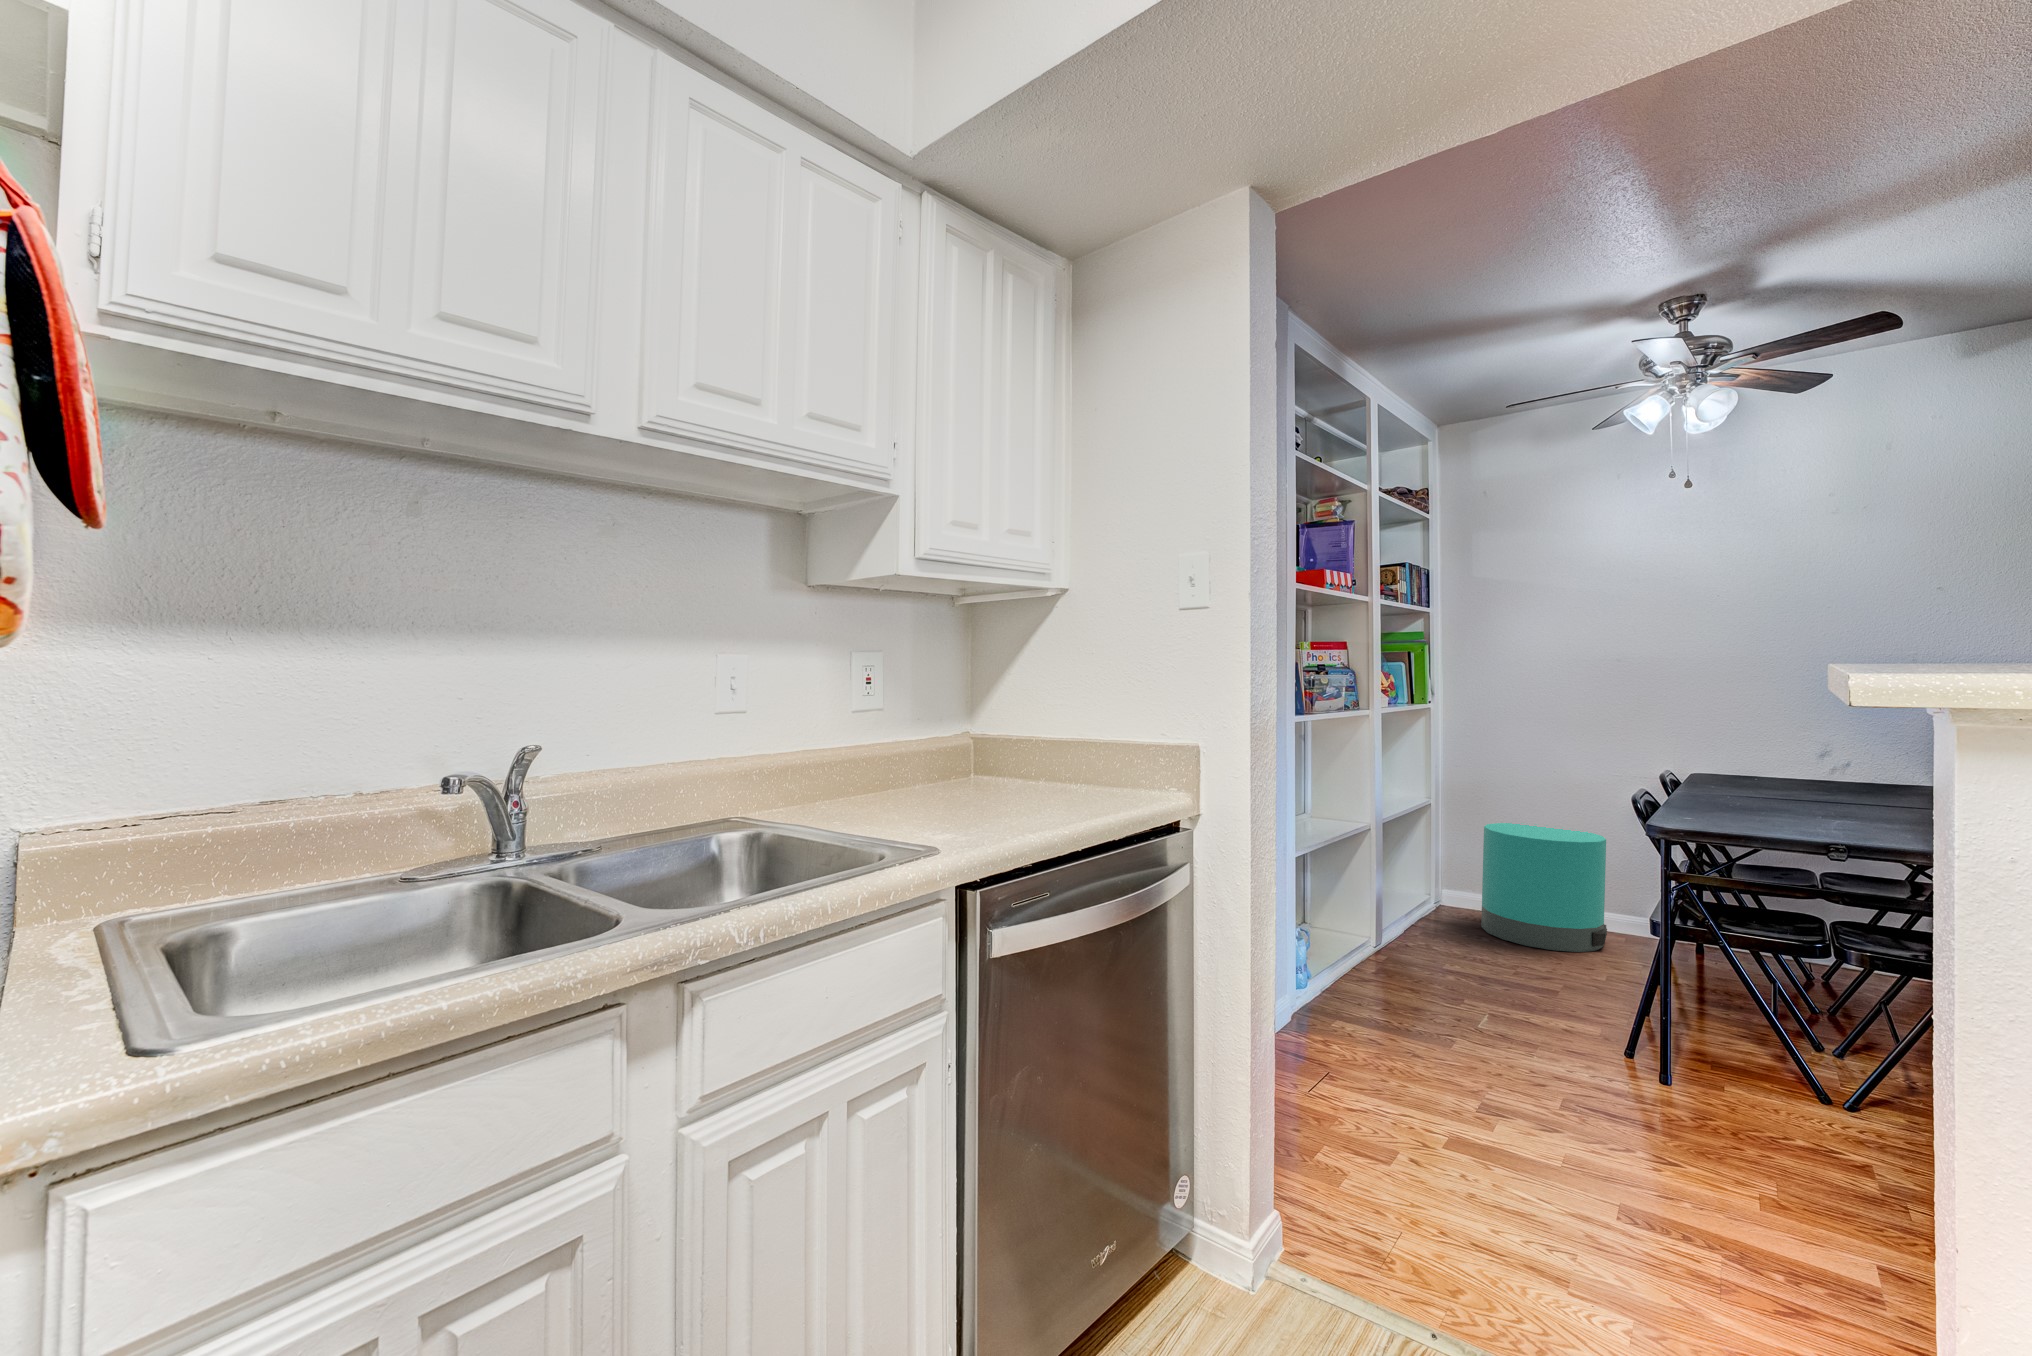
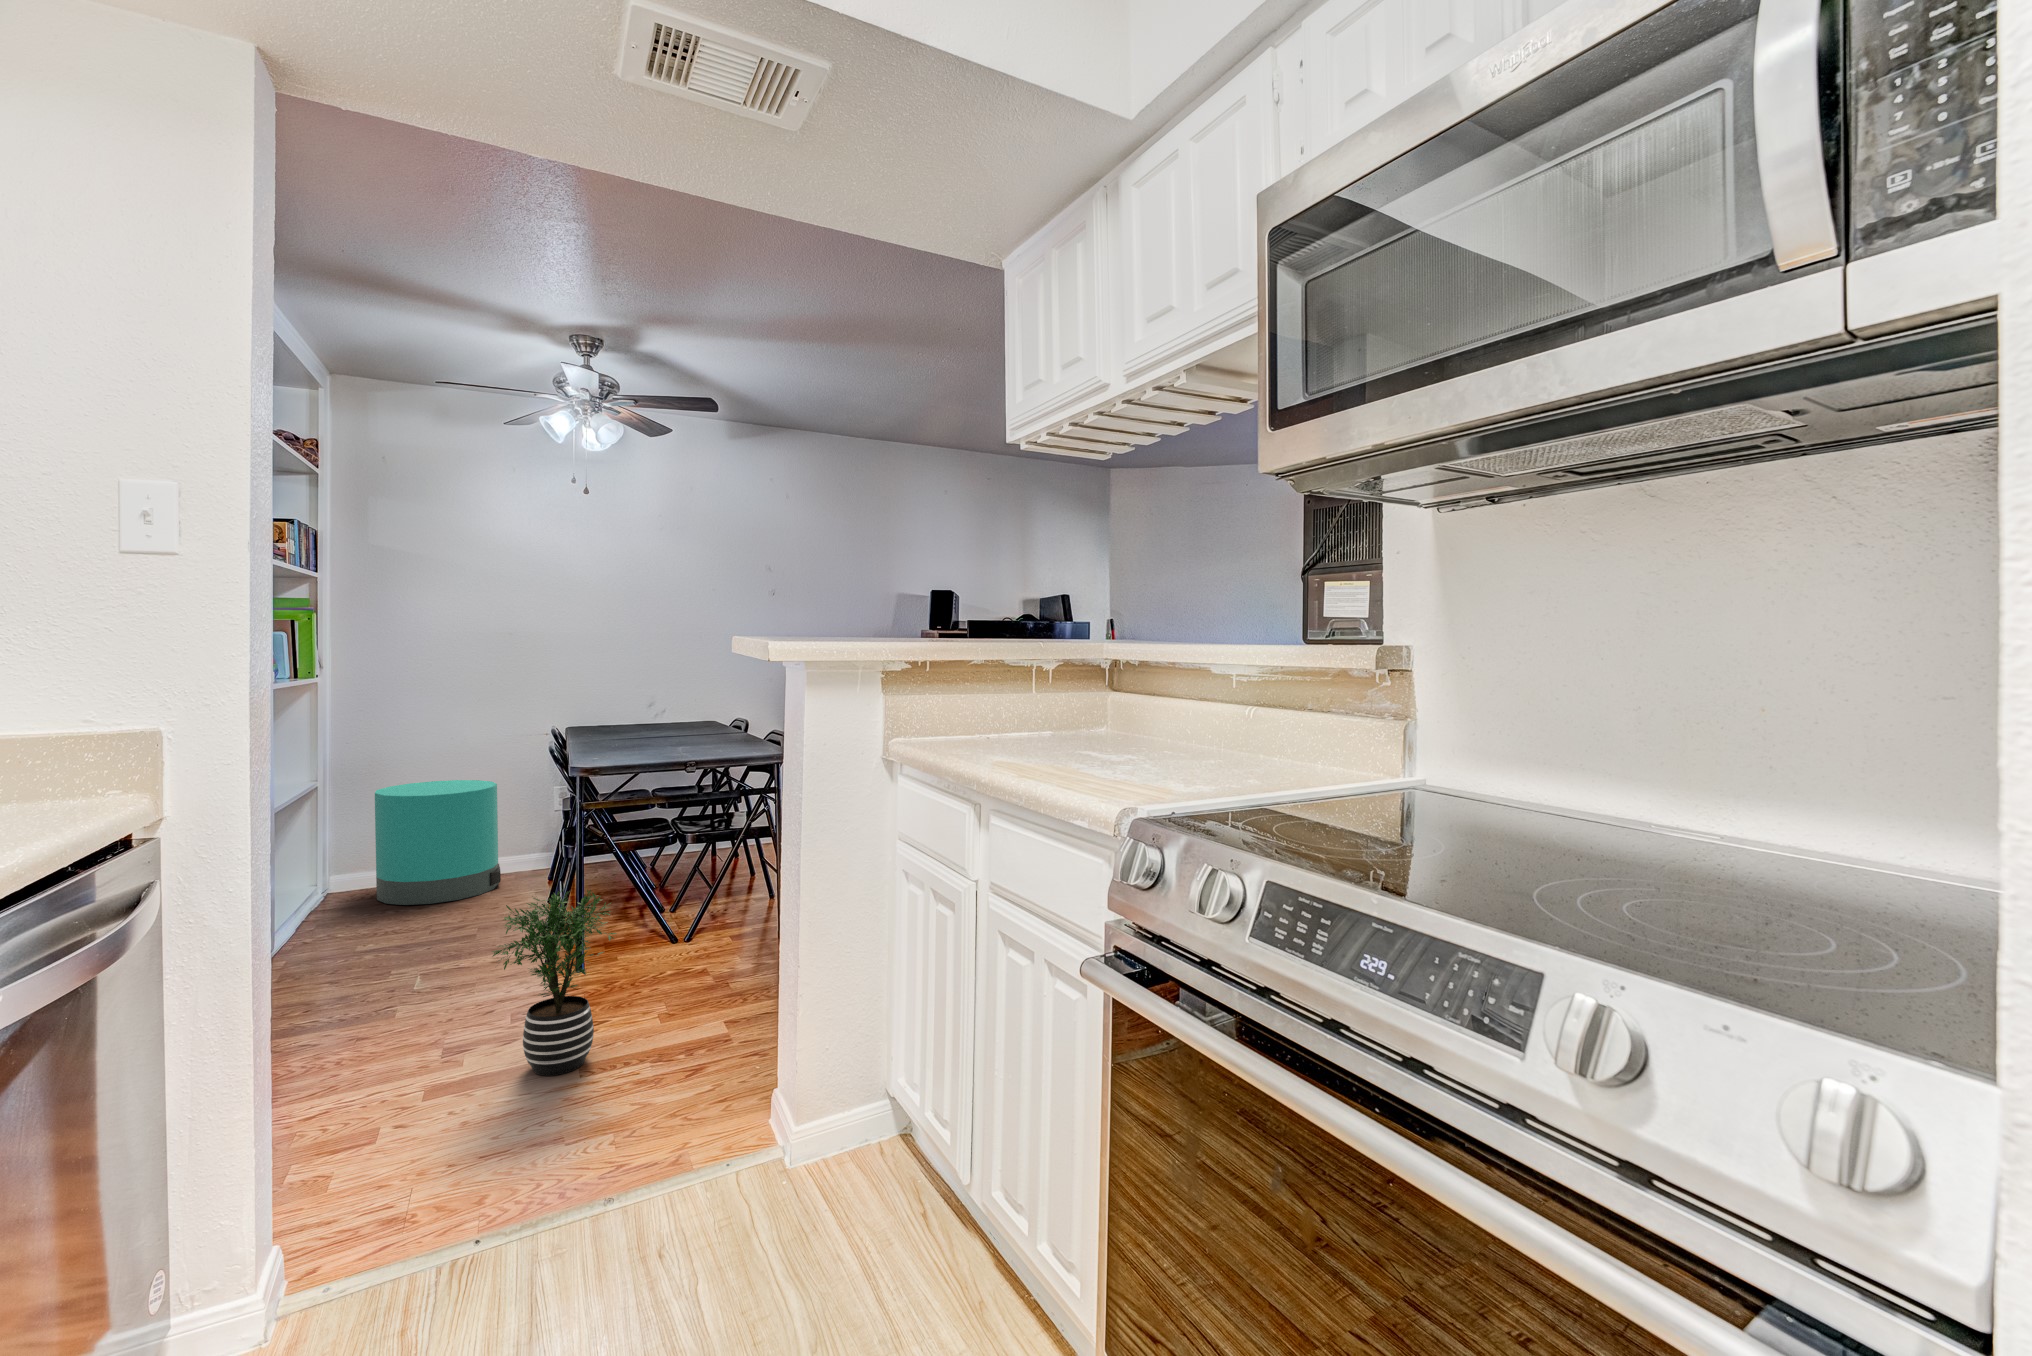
potted plant: none [1516,972,1683,1204] -> present [492,890,616,1076]

